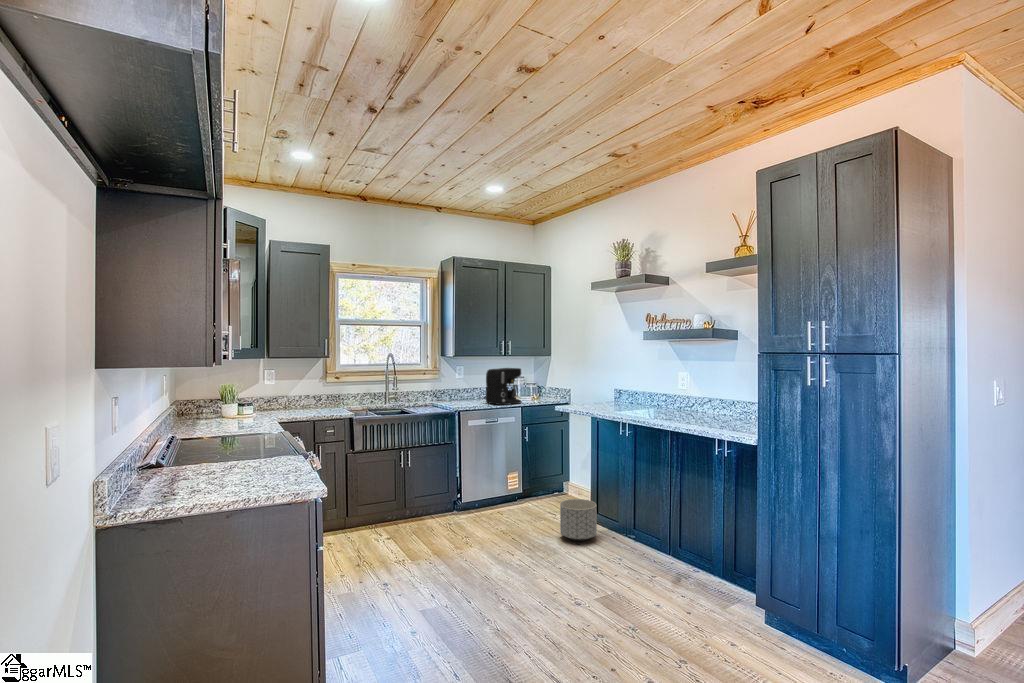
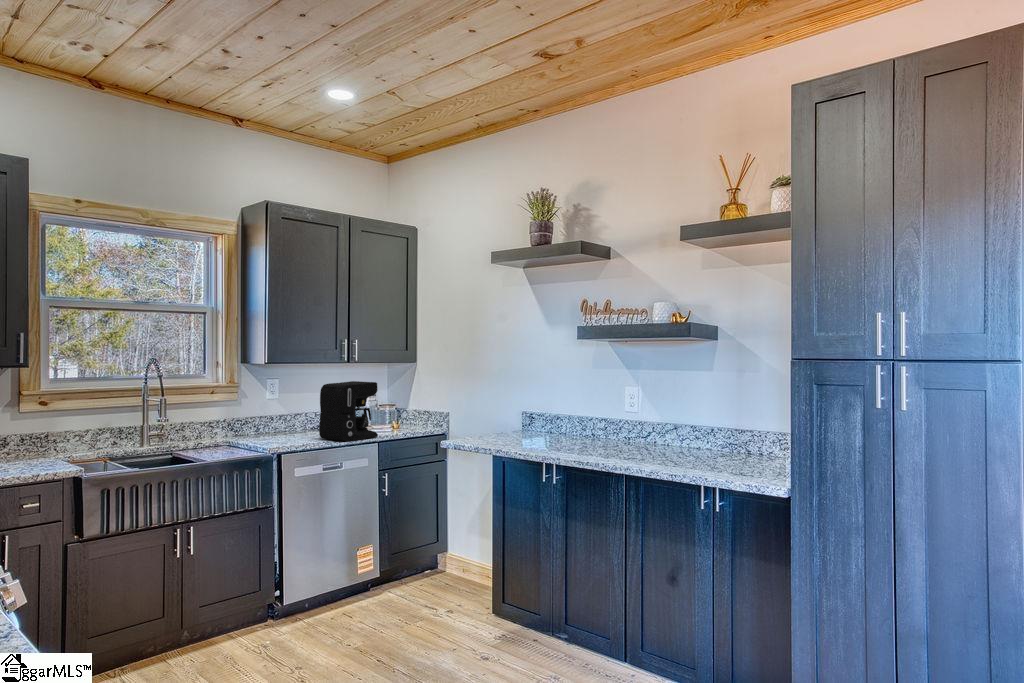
planter: present [560,499,597,541] -> none [453,586,510,655]

